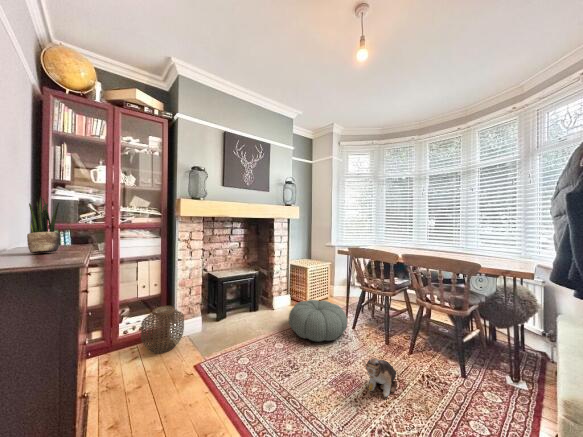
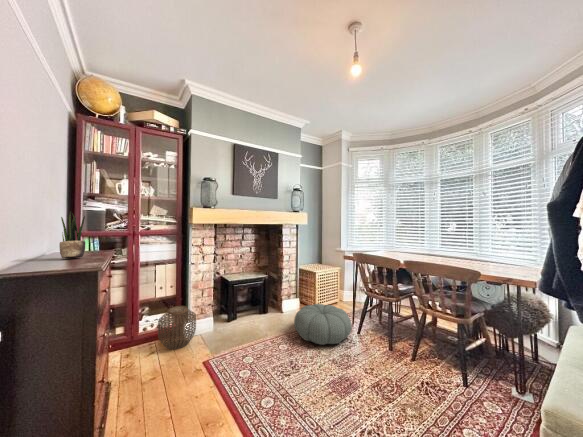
plush toy: present [363,358,397,397] -> none [357,362,395,401]

